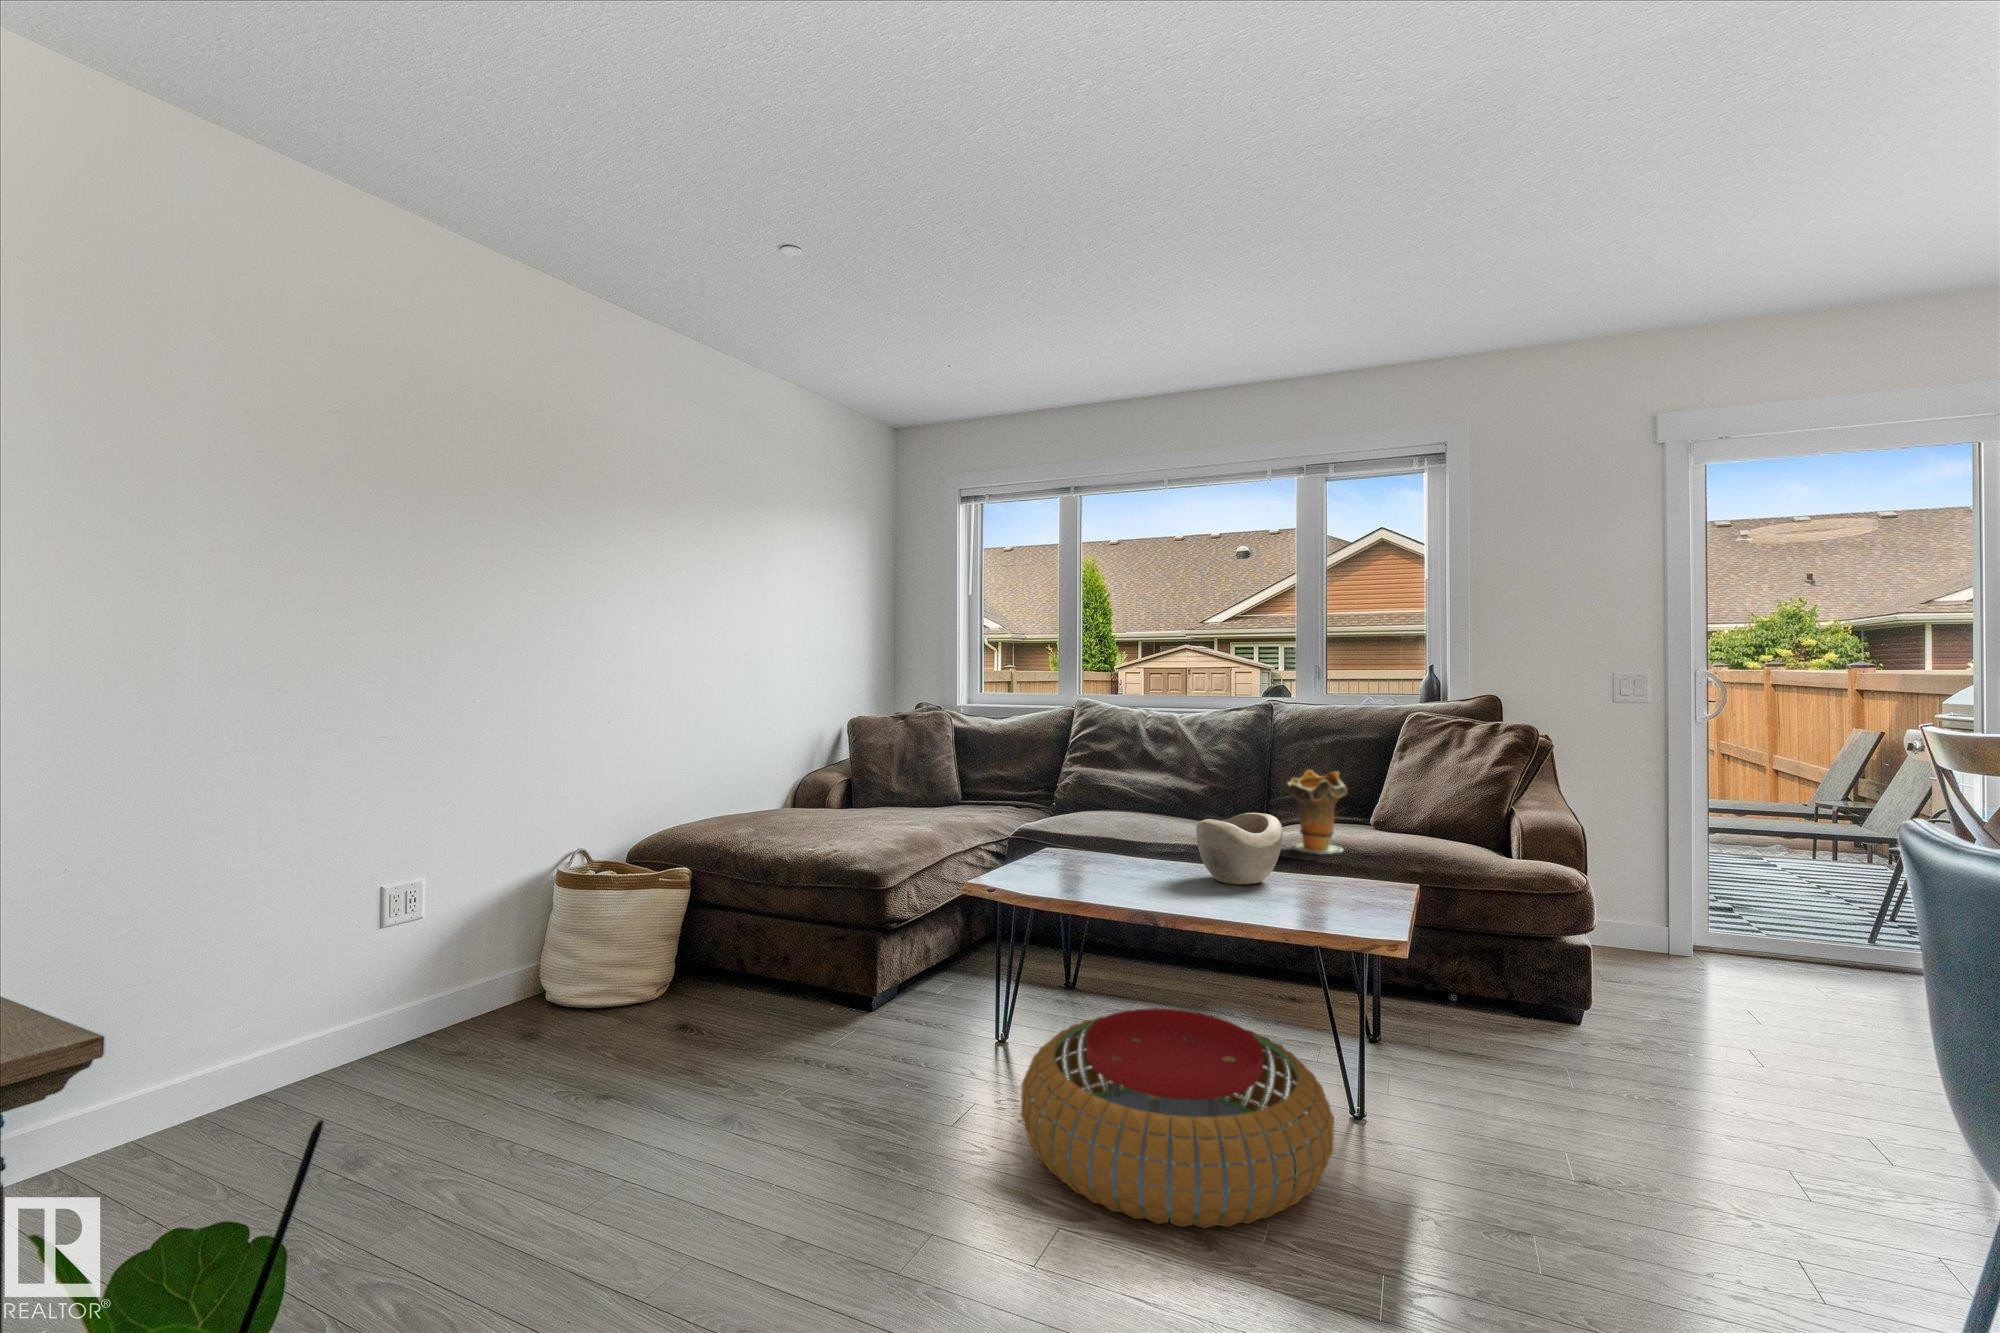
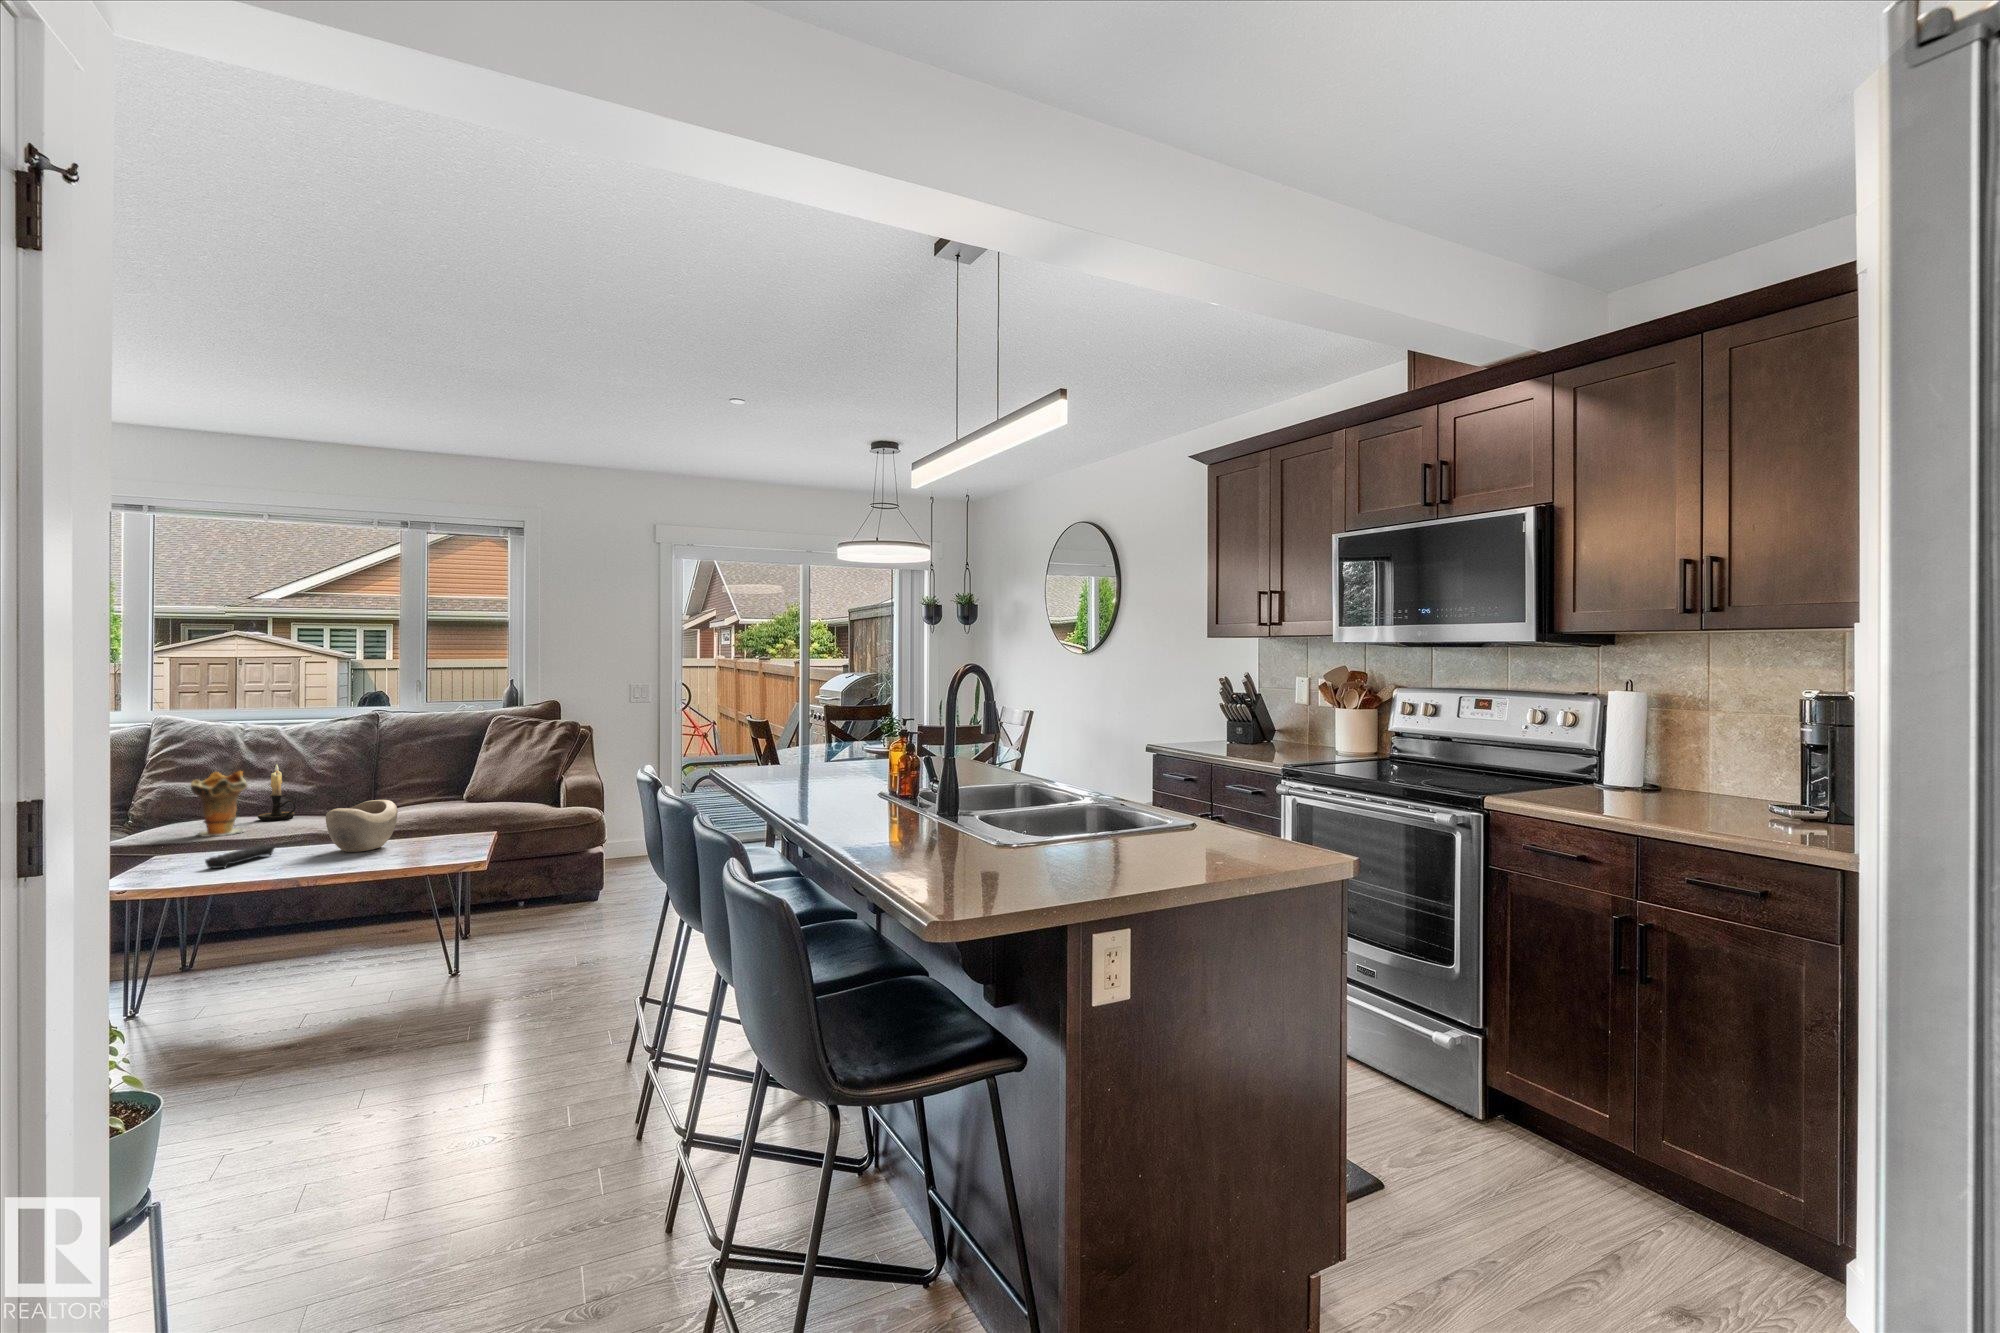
candle holder: none [1153,756,1187,821] -> present [258,765,296,821]
decorative vase: present [1288,770,1347,854] -> present [191,771,247,837]
remote control: none [1068,854,1143,880] -> present [205,845,275,868]
pouf: present [1021,1008,1334,1228] -> none [192,935,439,1059]

